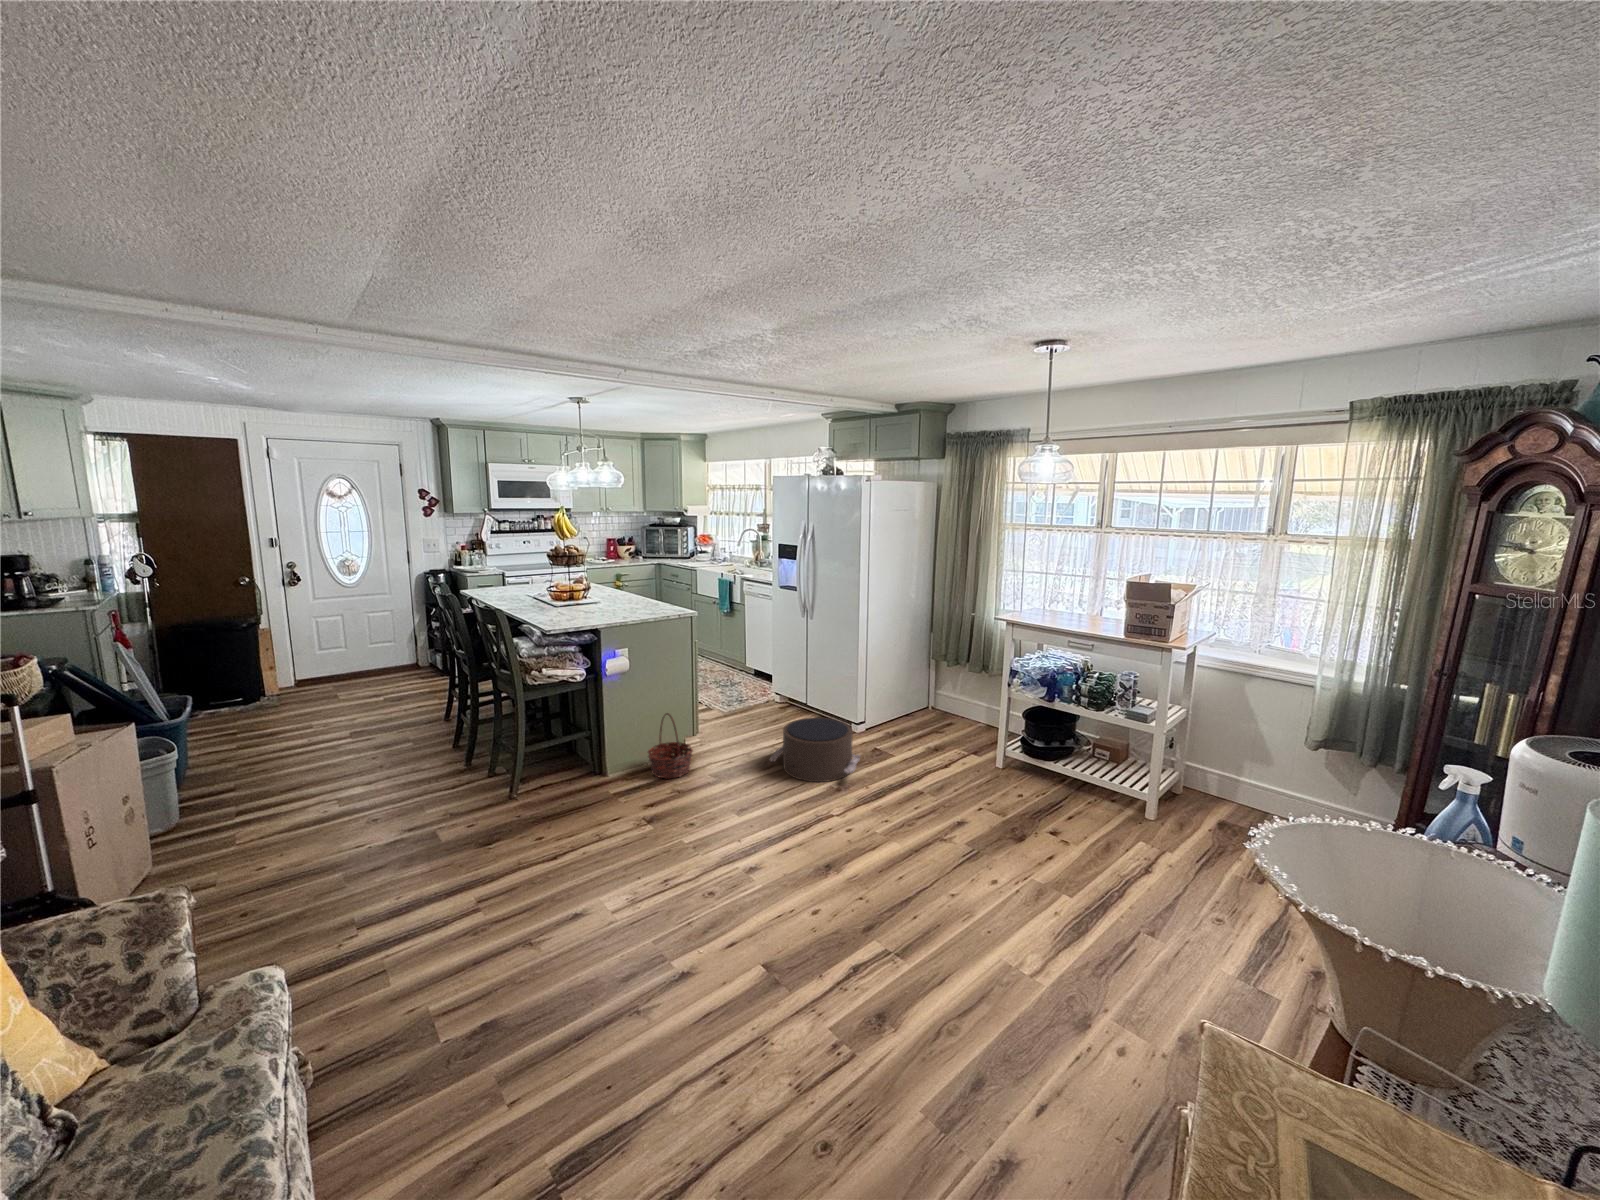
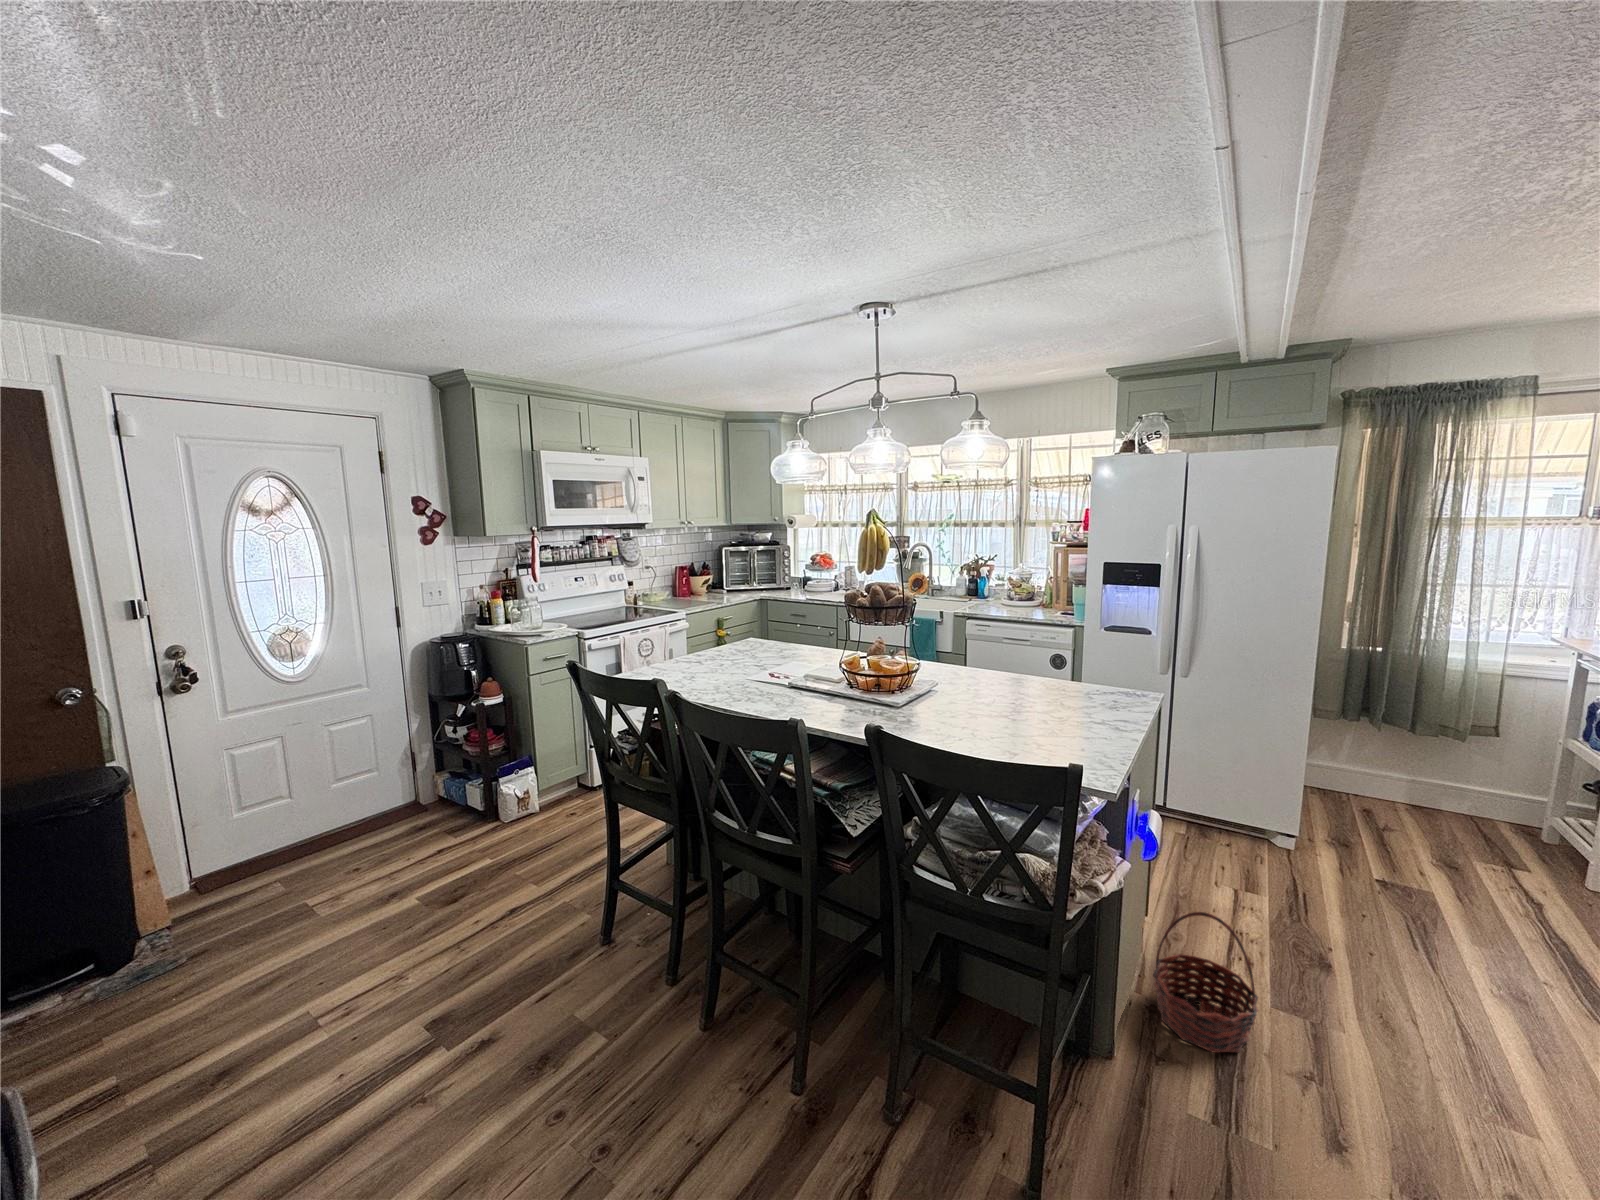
pouf: present [769,718,860,782] -> none [1301,858,1532,1001]

